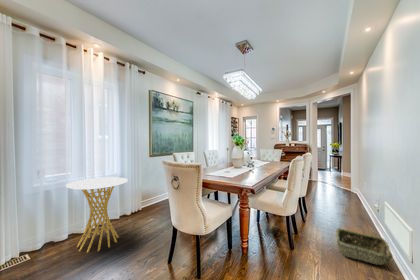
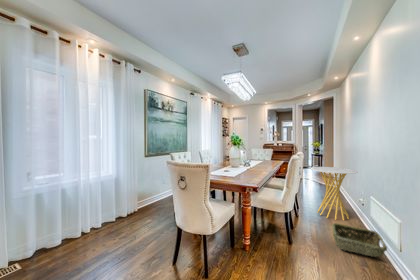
side table: present [66,177,128,253] -> present [310,167,358,220]

